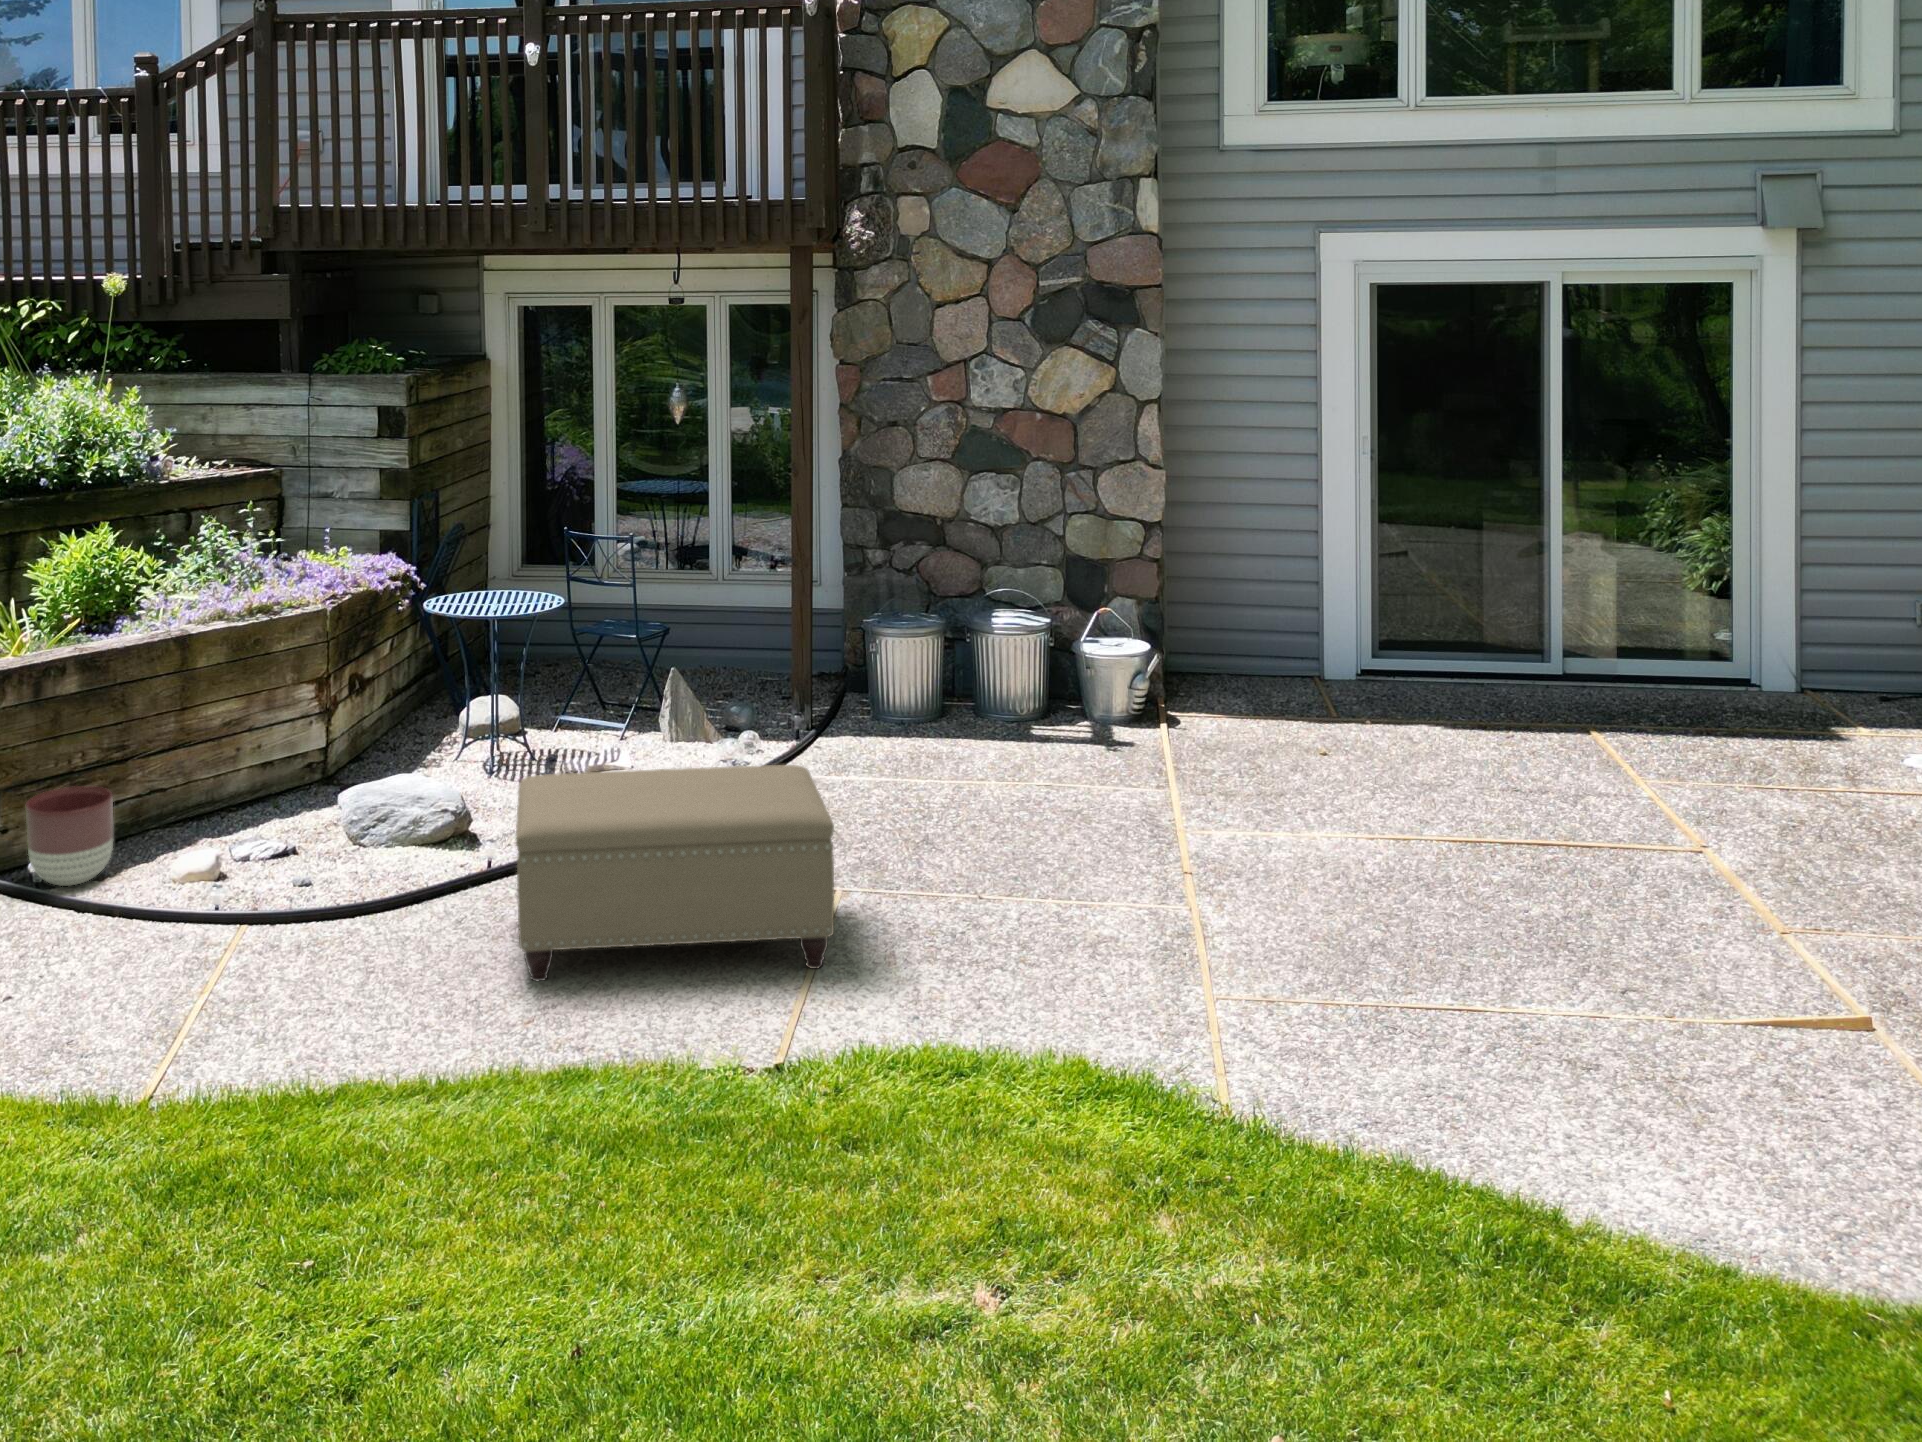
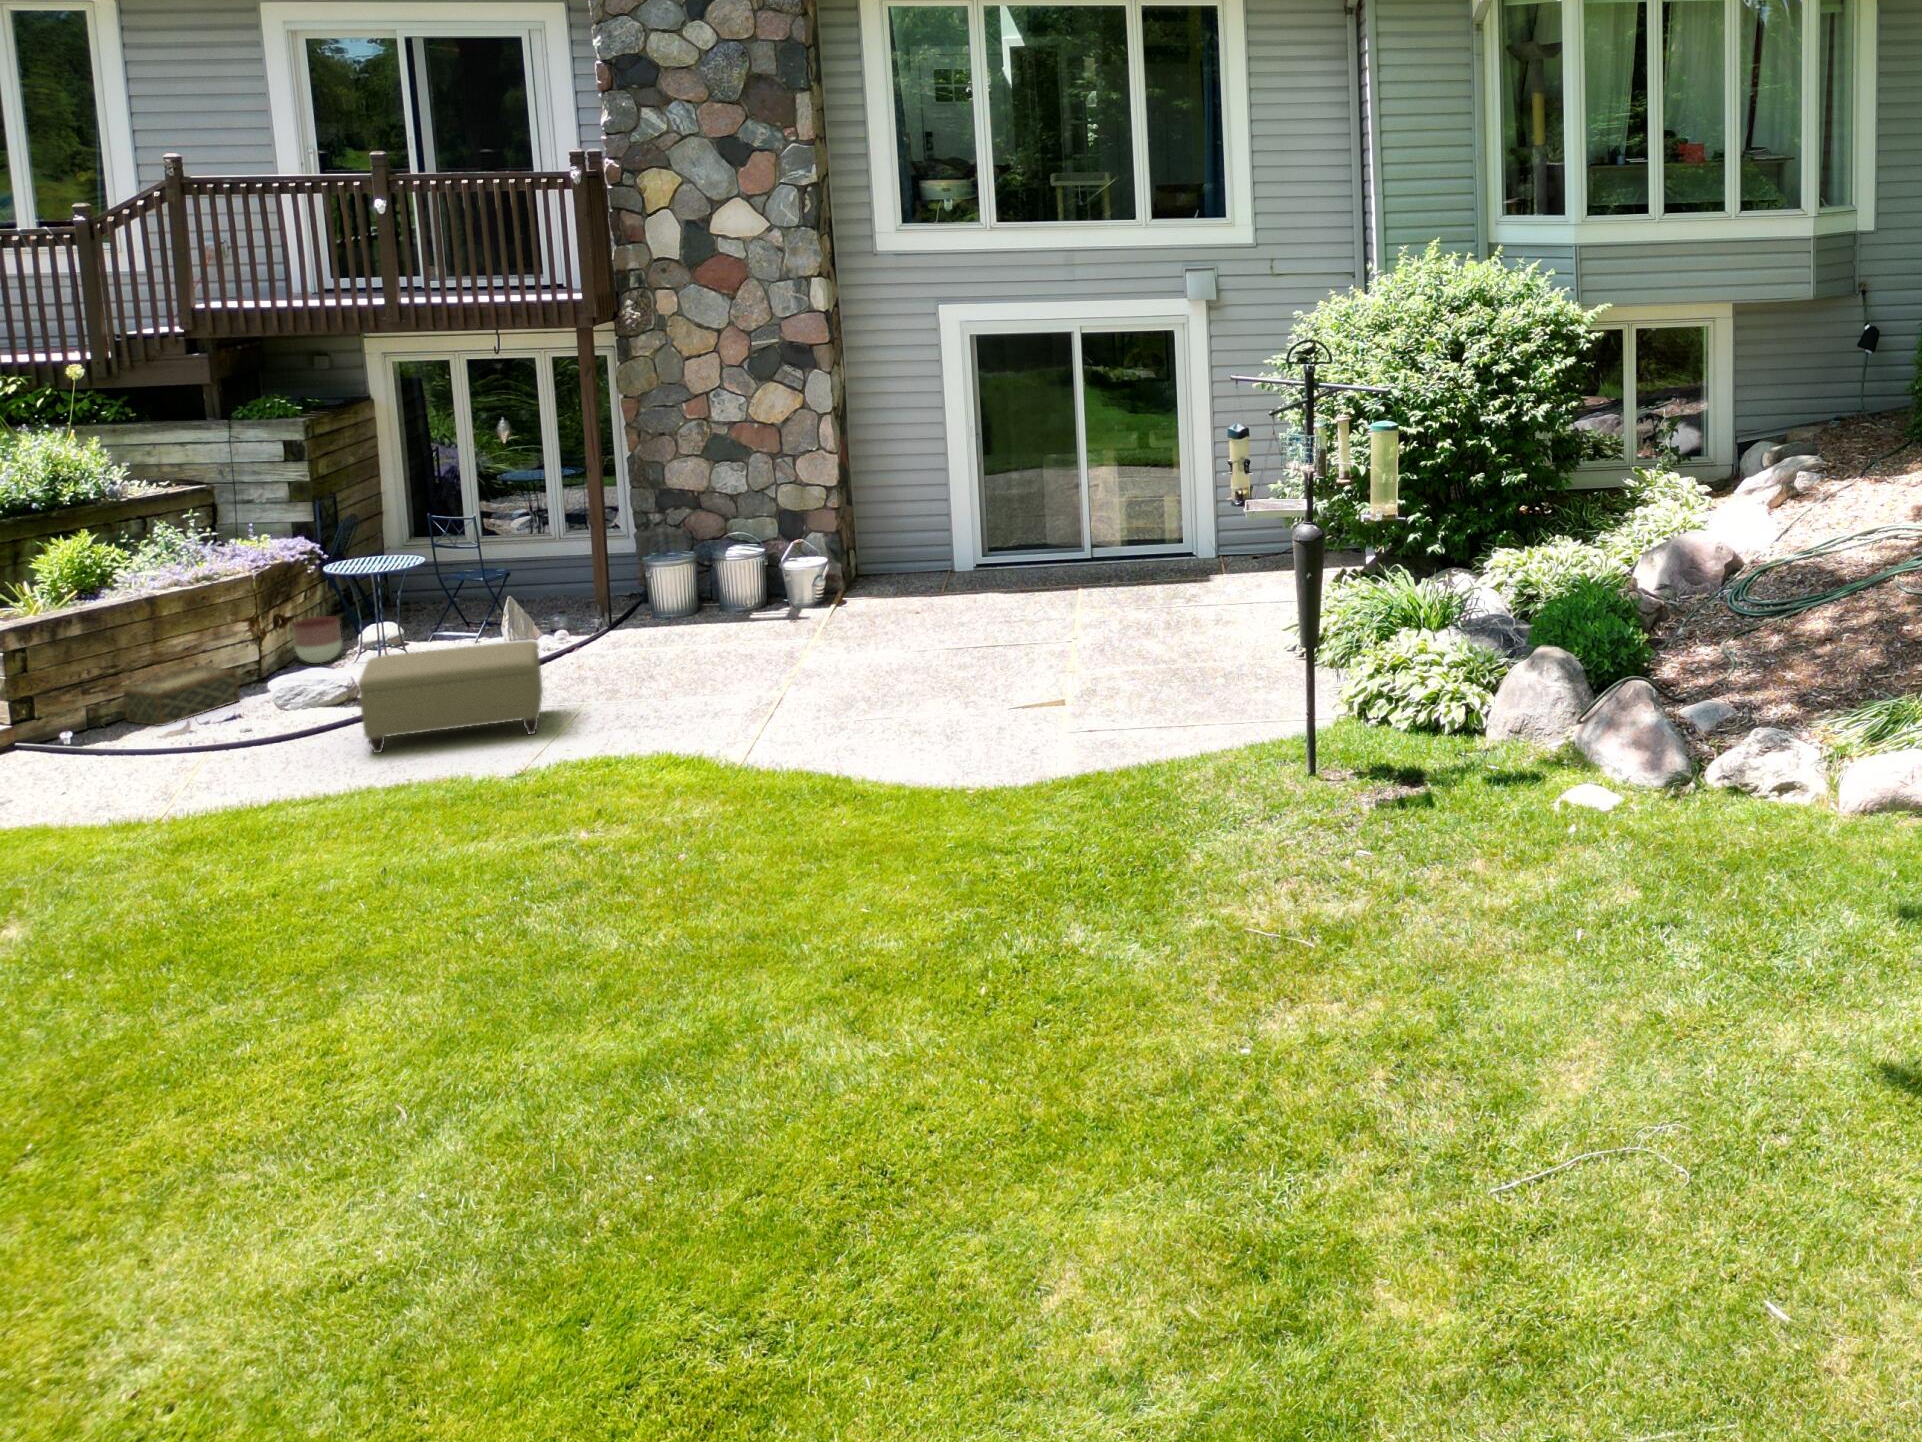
woven basket: none [128,756,296,865] -> present [123,665,240,726]
planter: present [26,786,113,886] -> present [292,616,342,663]

